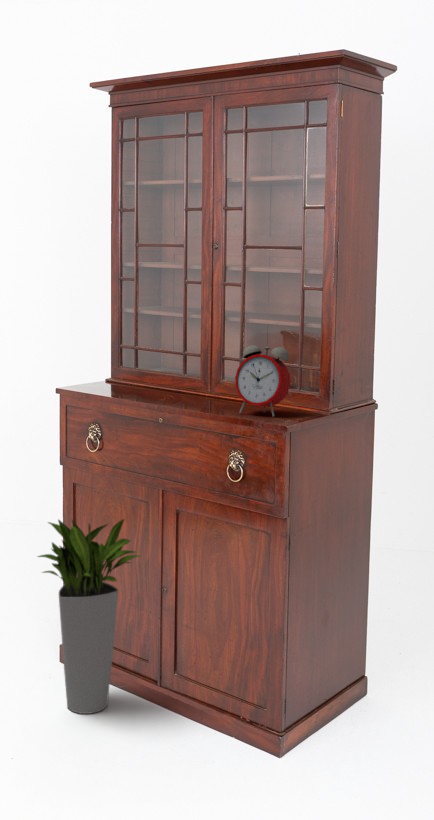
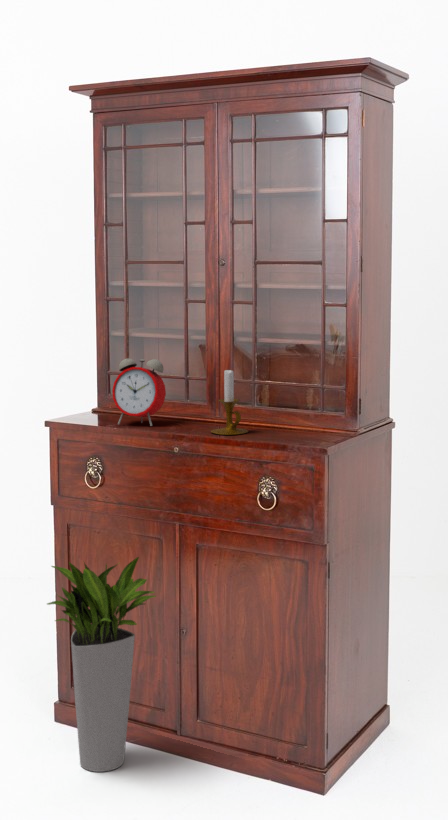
alarm clock: present [235,345,290,417] -> present [112,359,166,426]
candlestick: none [194,348,229,409] -> present [211,370,248,435]

